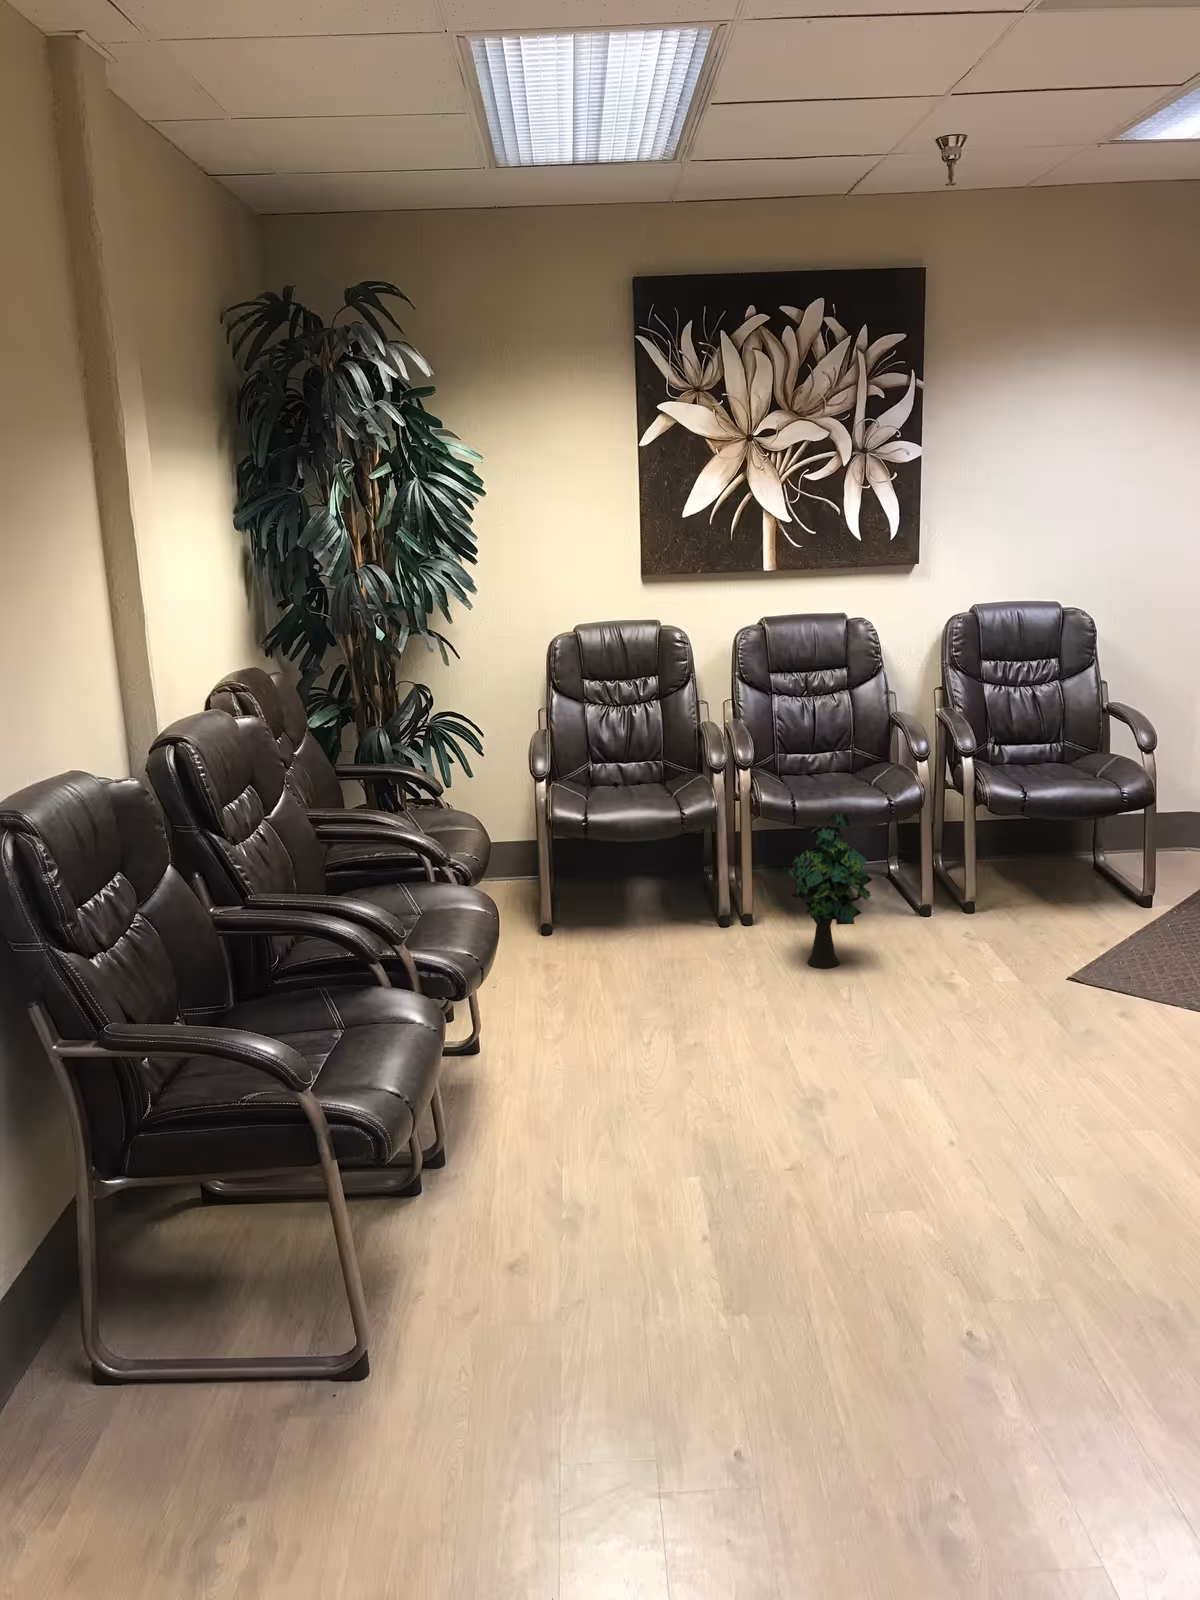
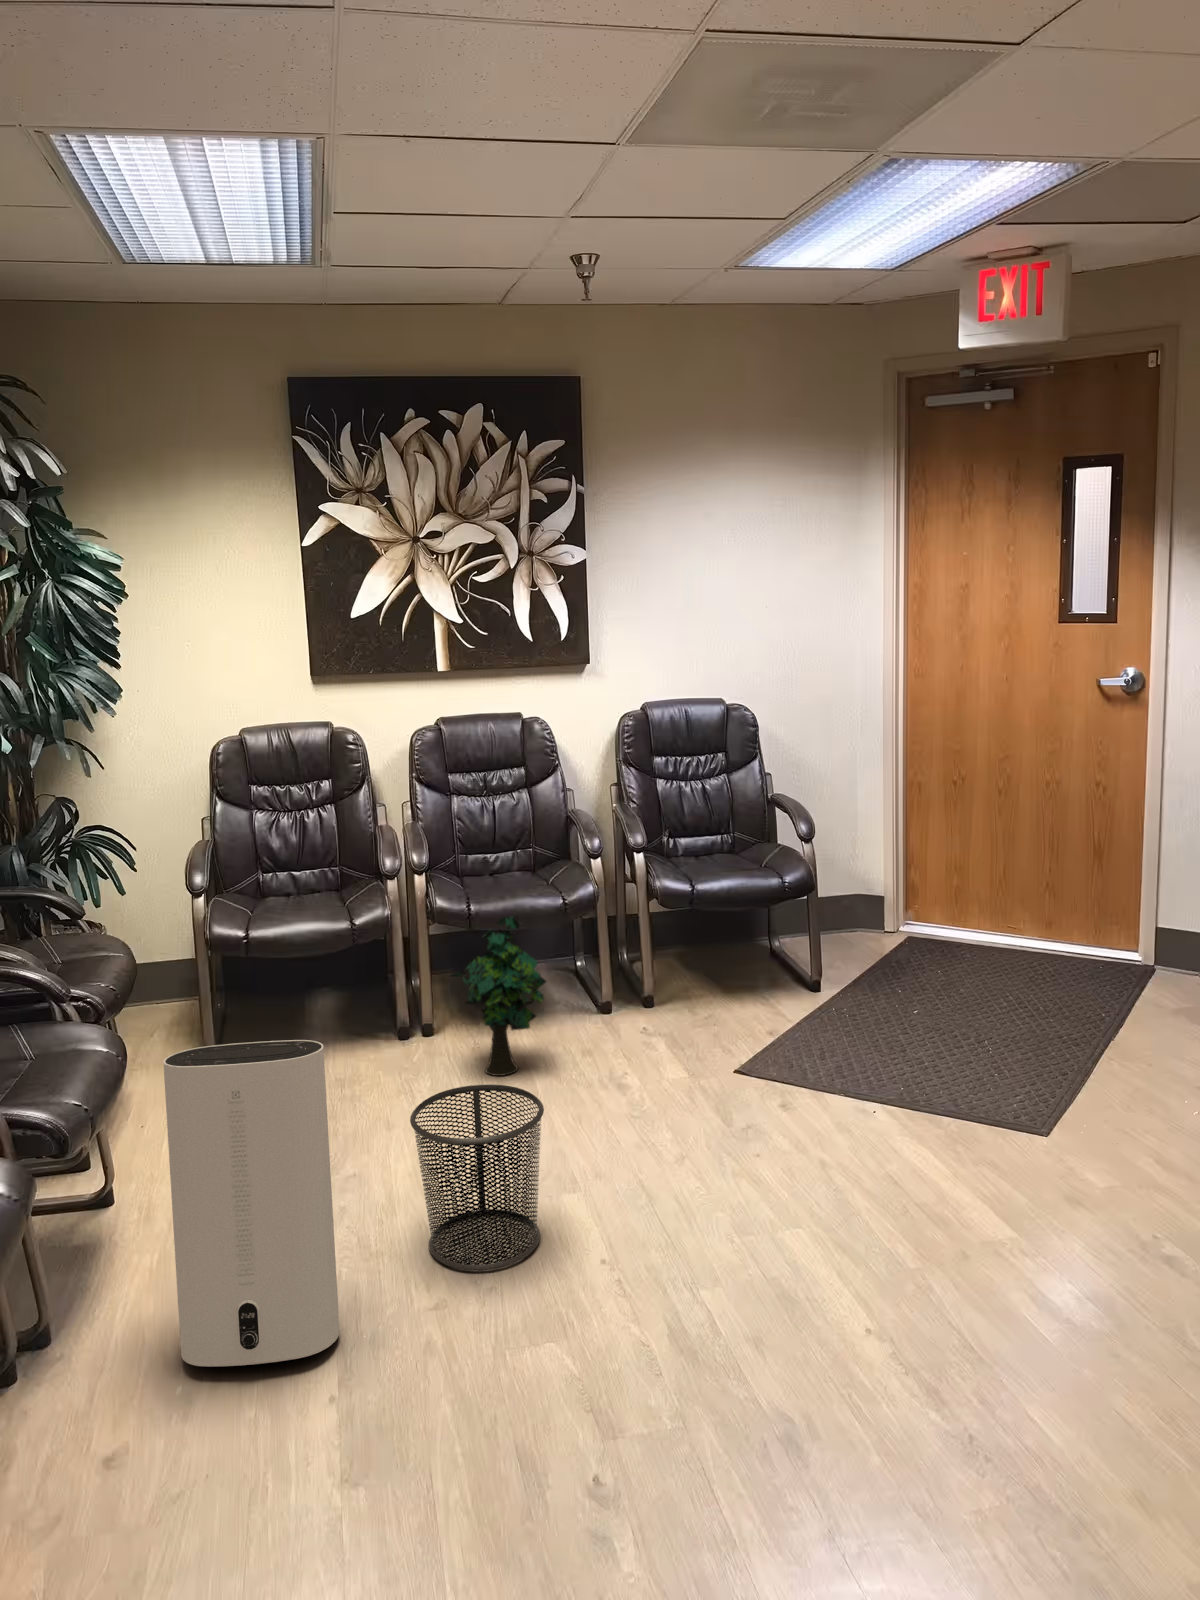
air purifier: none [552,909,698,1194] -> present [163,1040,340,1367]
waste bin: none [760,967,890,1138] -> present [410,1084,544,1271]

